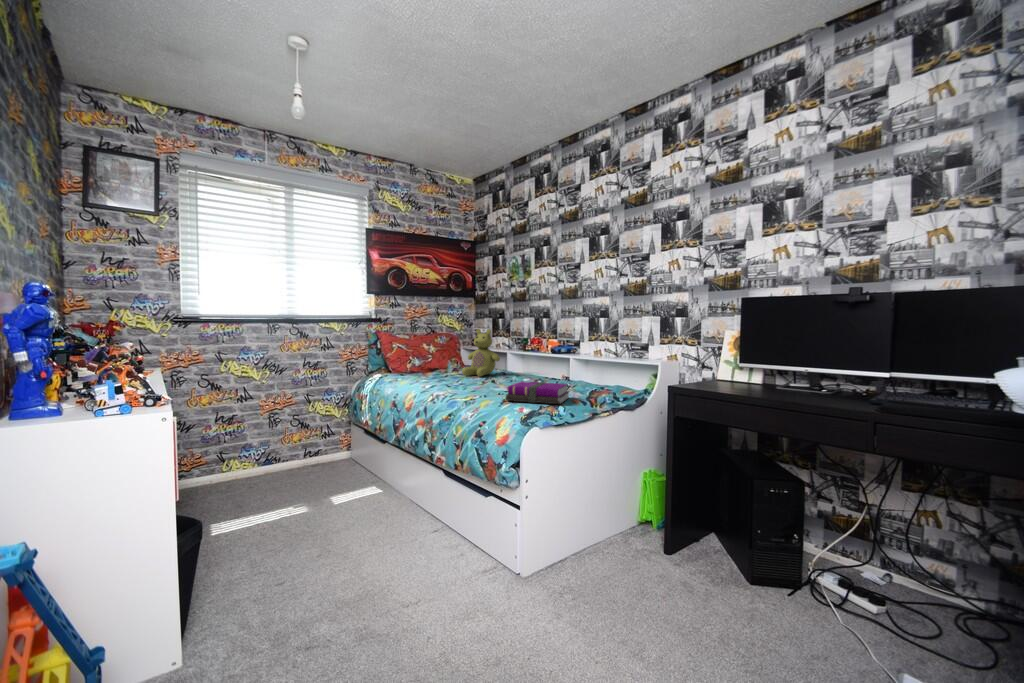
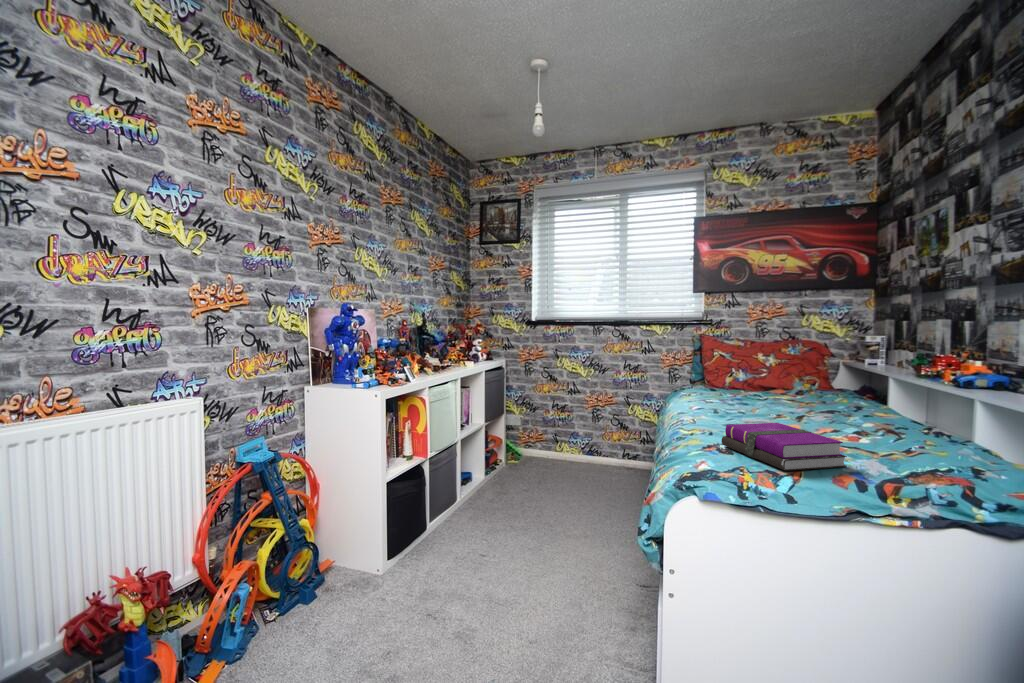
stuffed bear: present [462,329,500,377] -> none [781,337,845,407]

